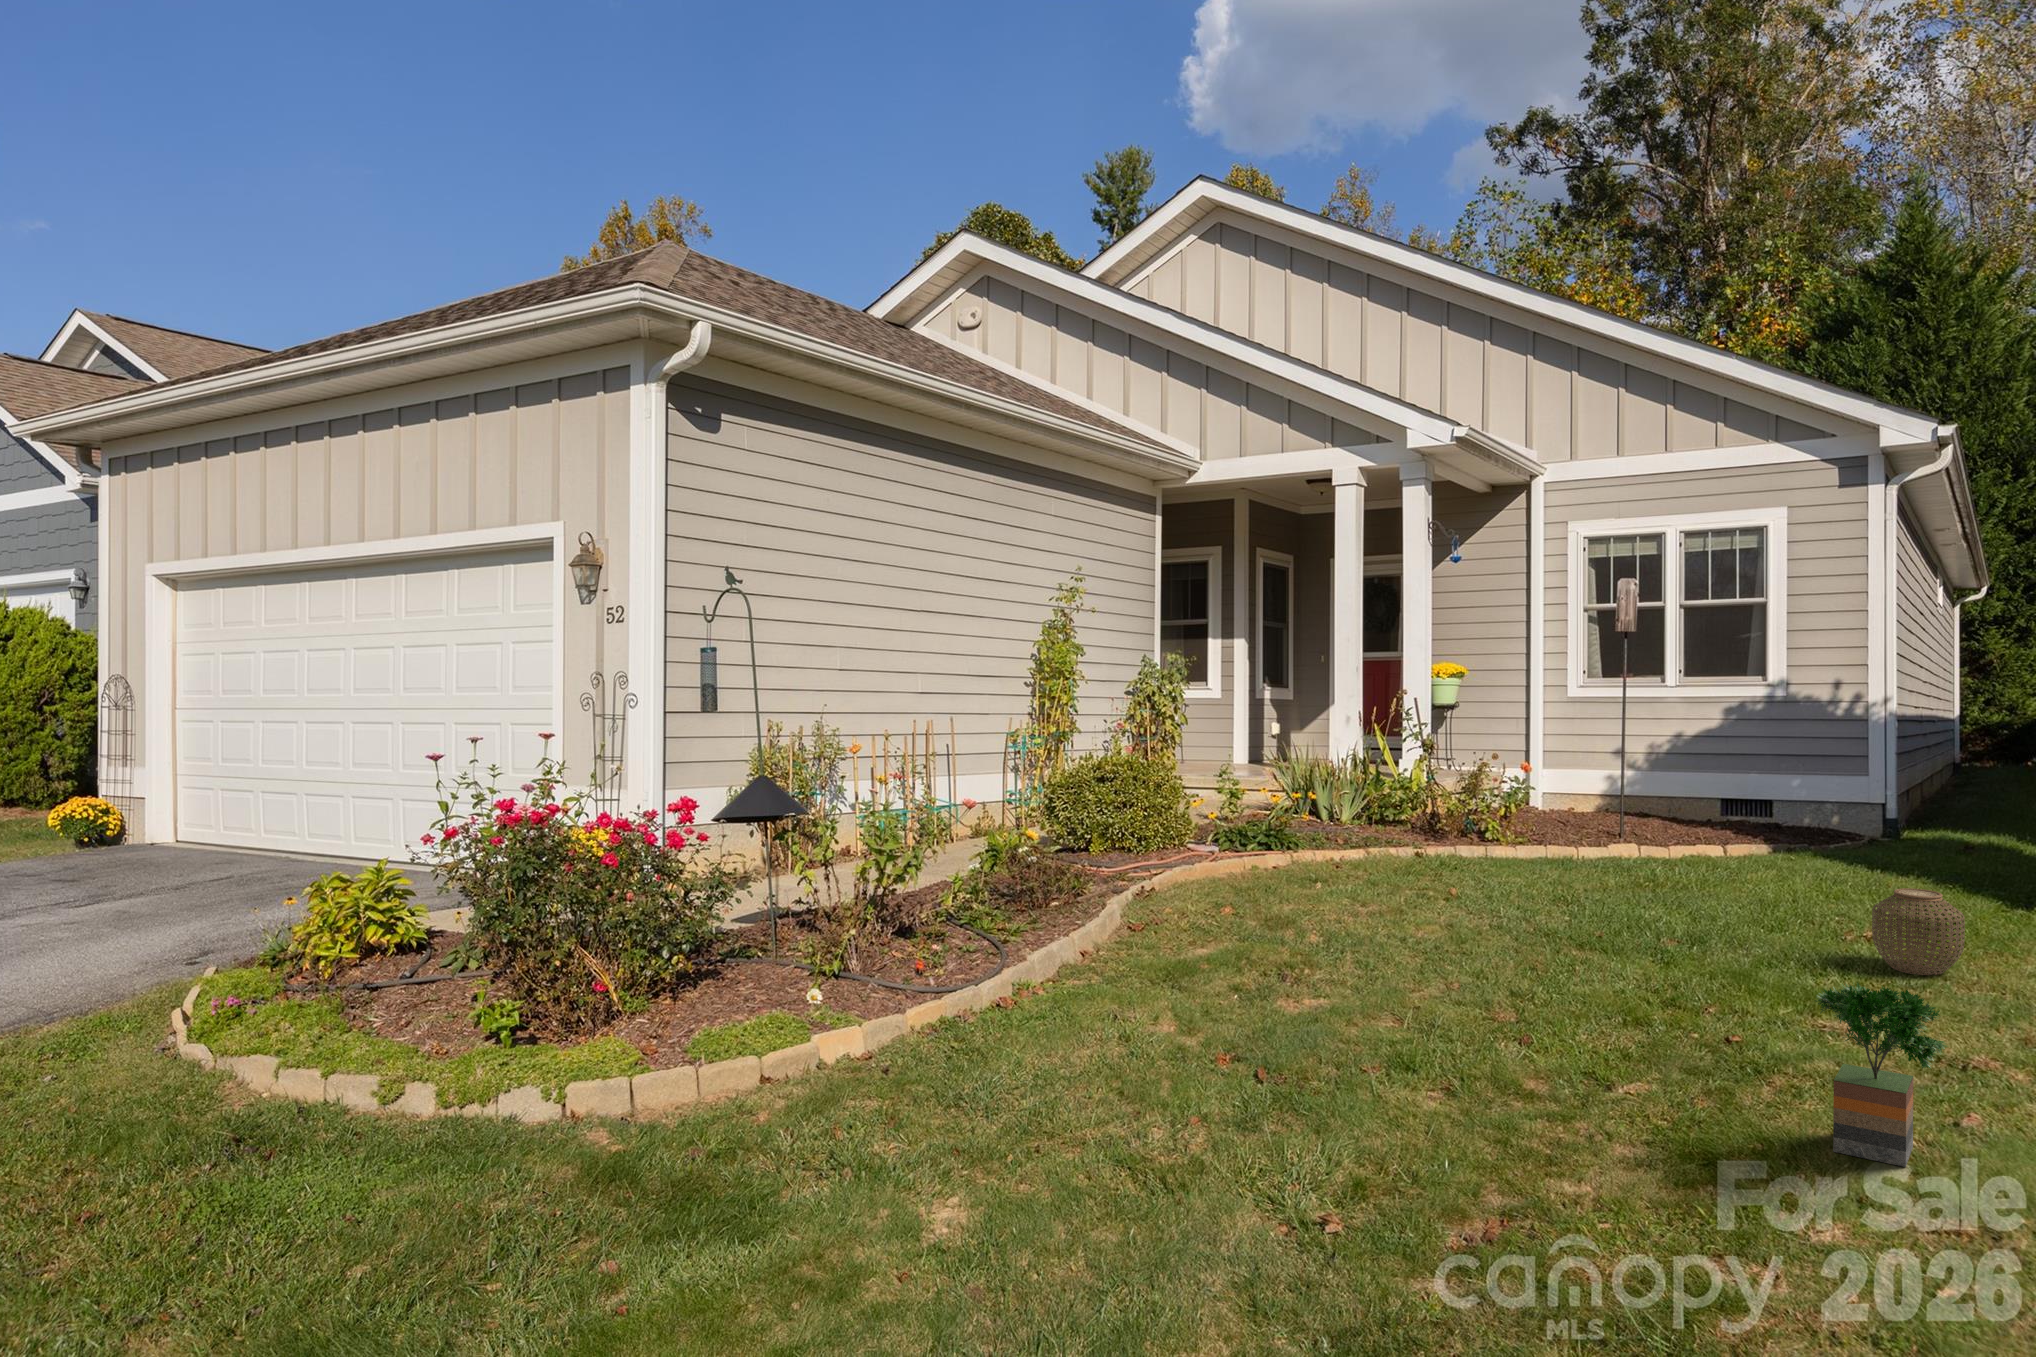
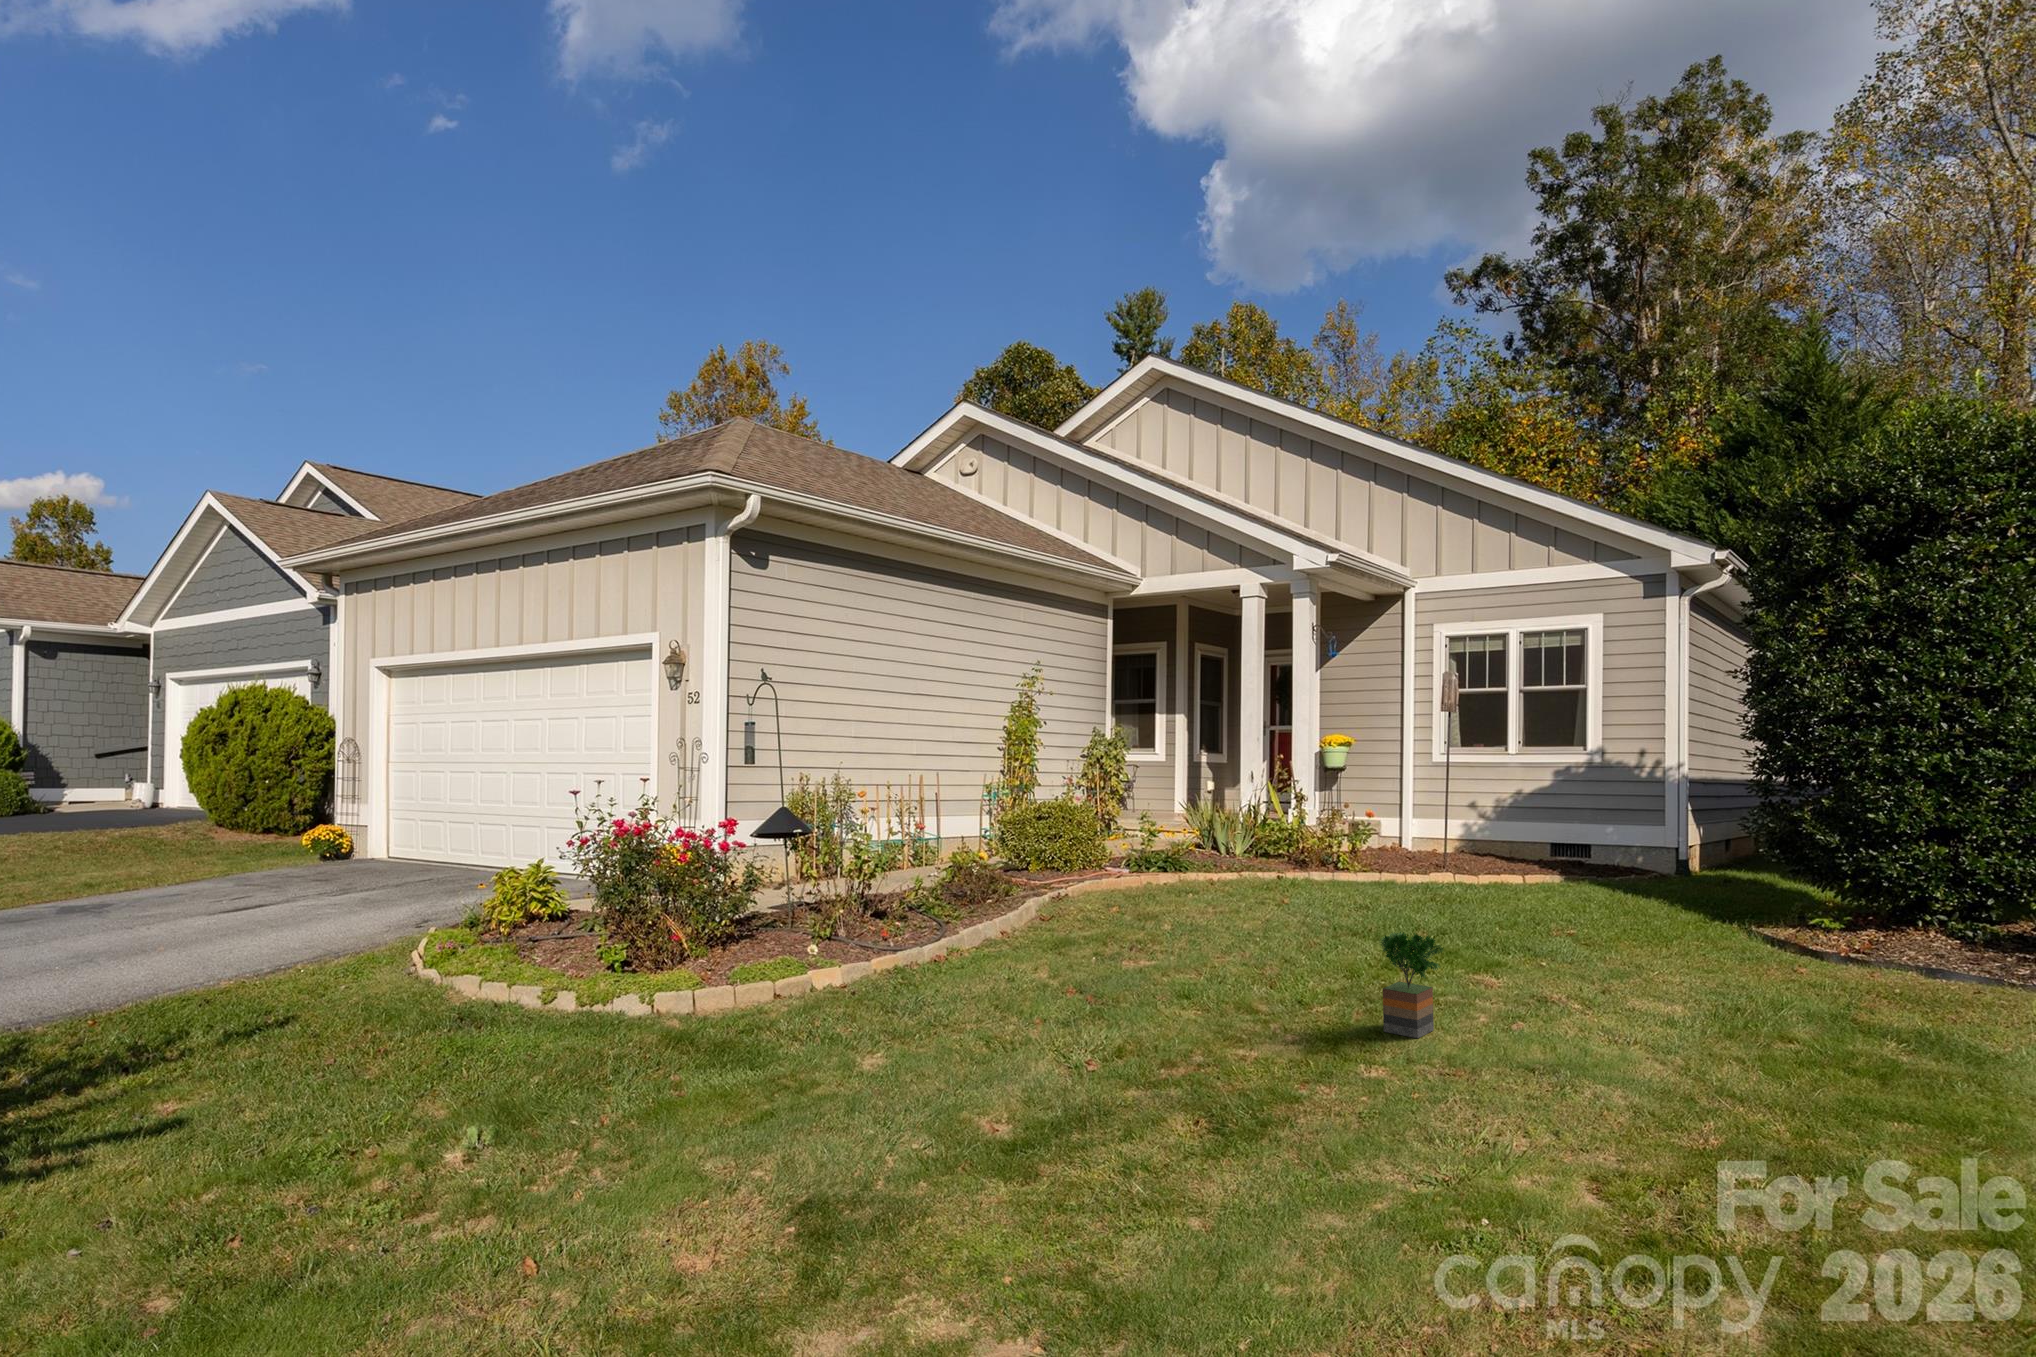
woven basket: present [1872,888,1965,975] -> none [1526,891,1583,950]

